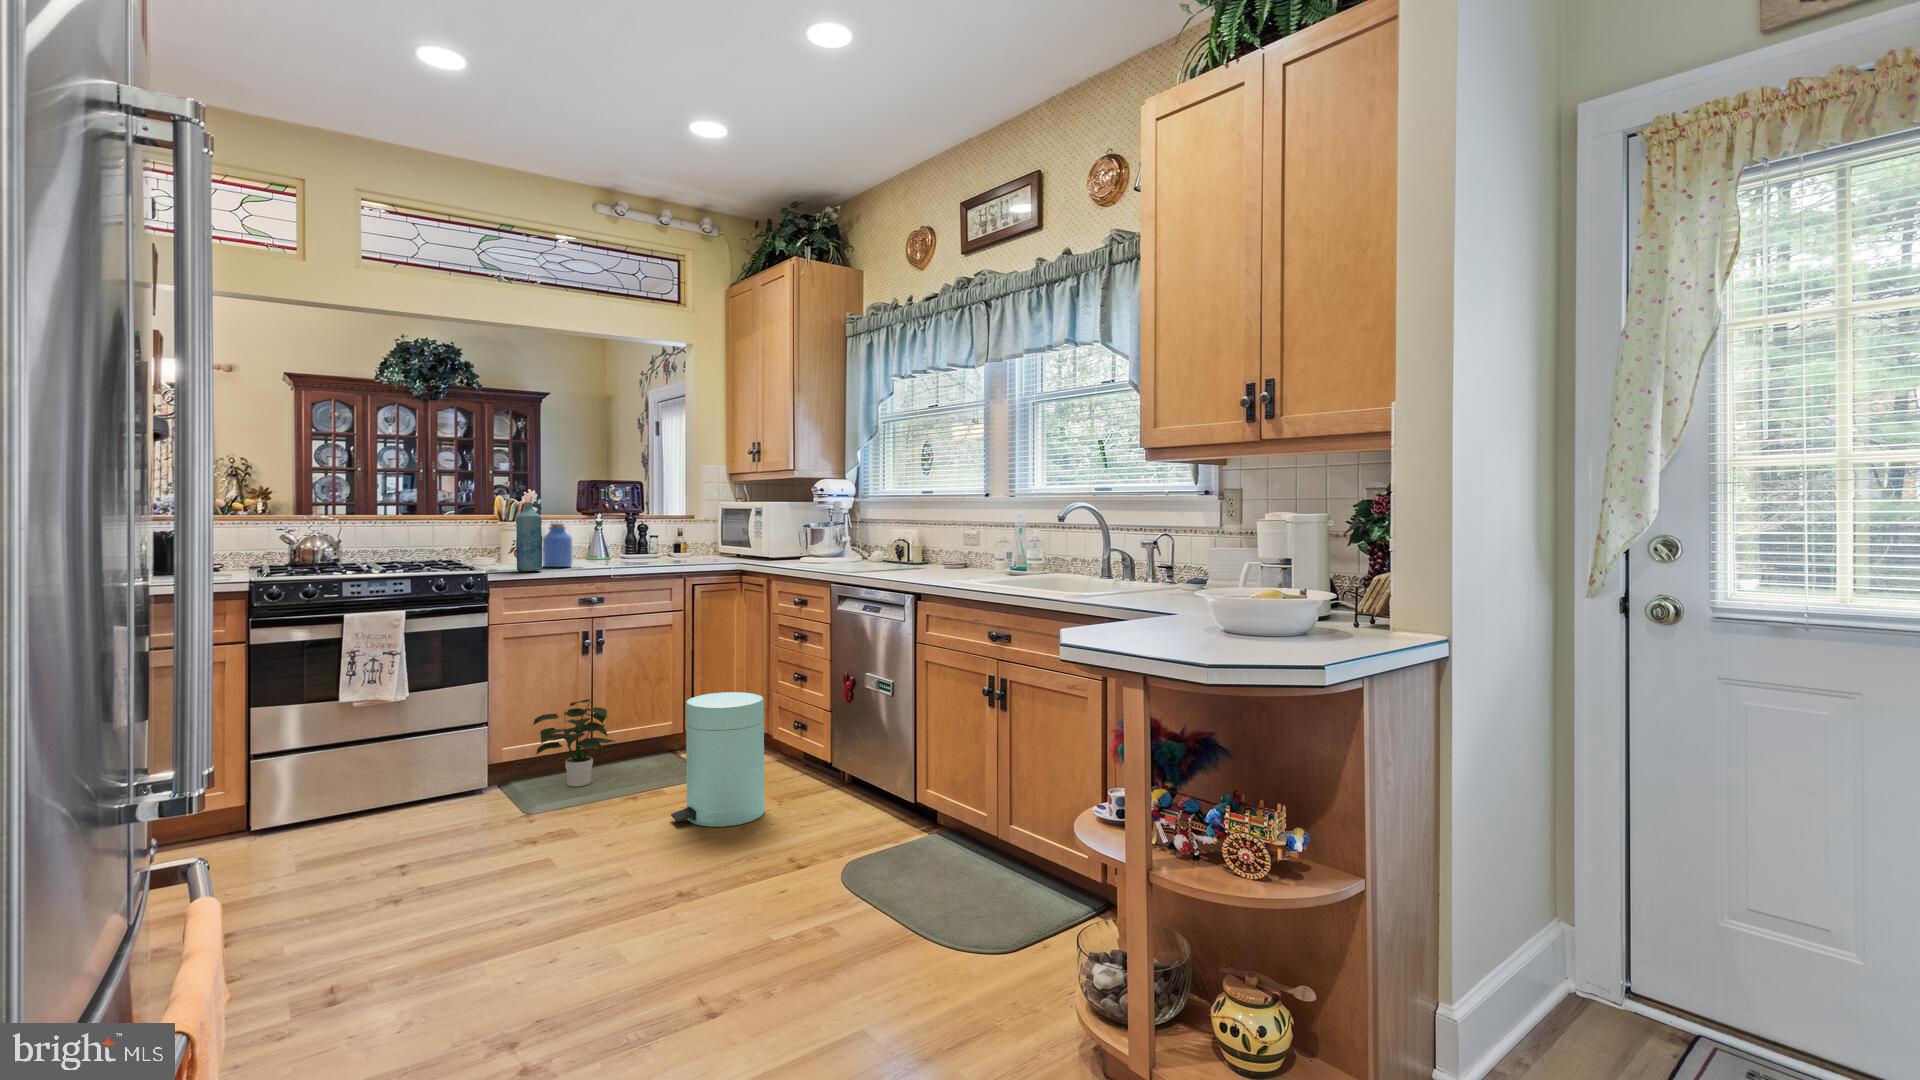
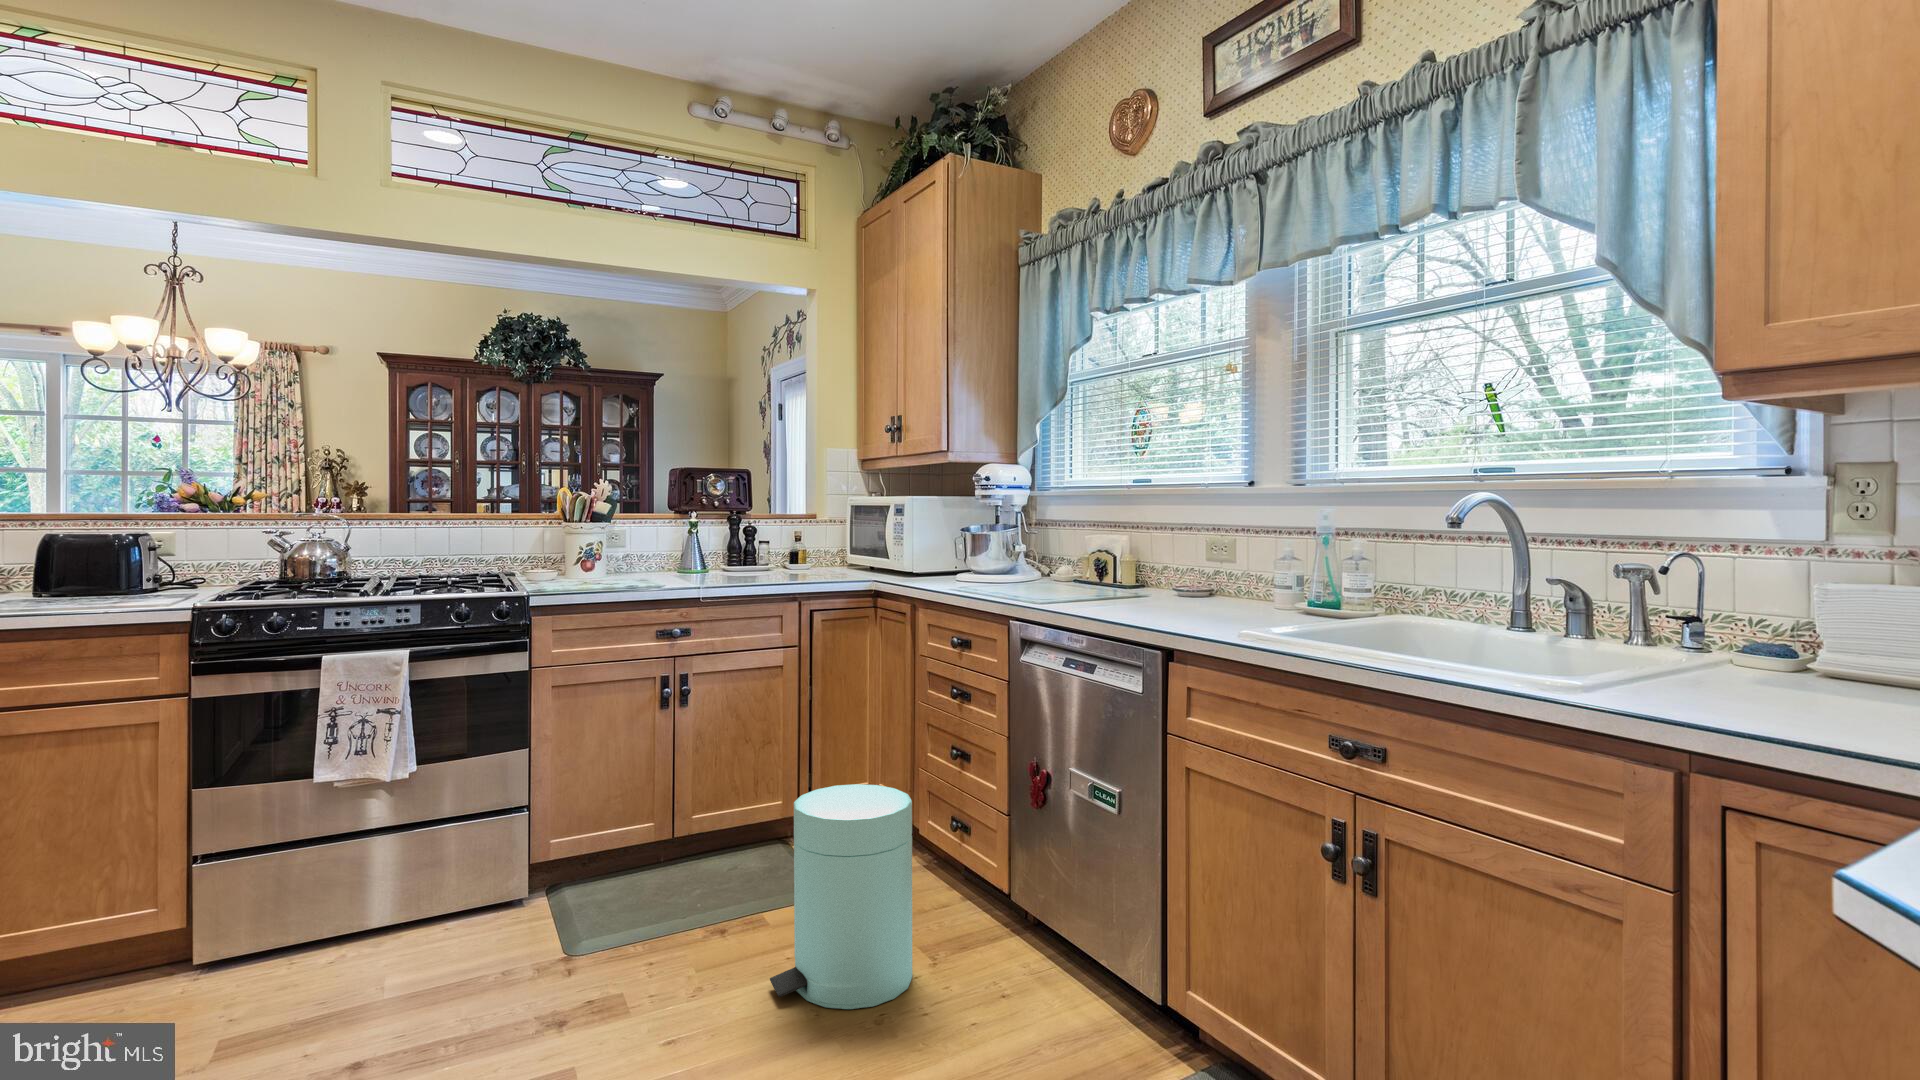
bottle: present [516,502,542,571] -> none [570,496,606,593]
jar: present [543,523,572,567] -> none [612,525,651,585]
potted plant: present [533,699,614,787] -> none [585,774,704,903]

